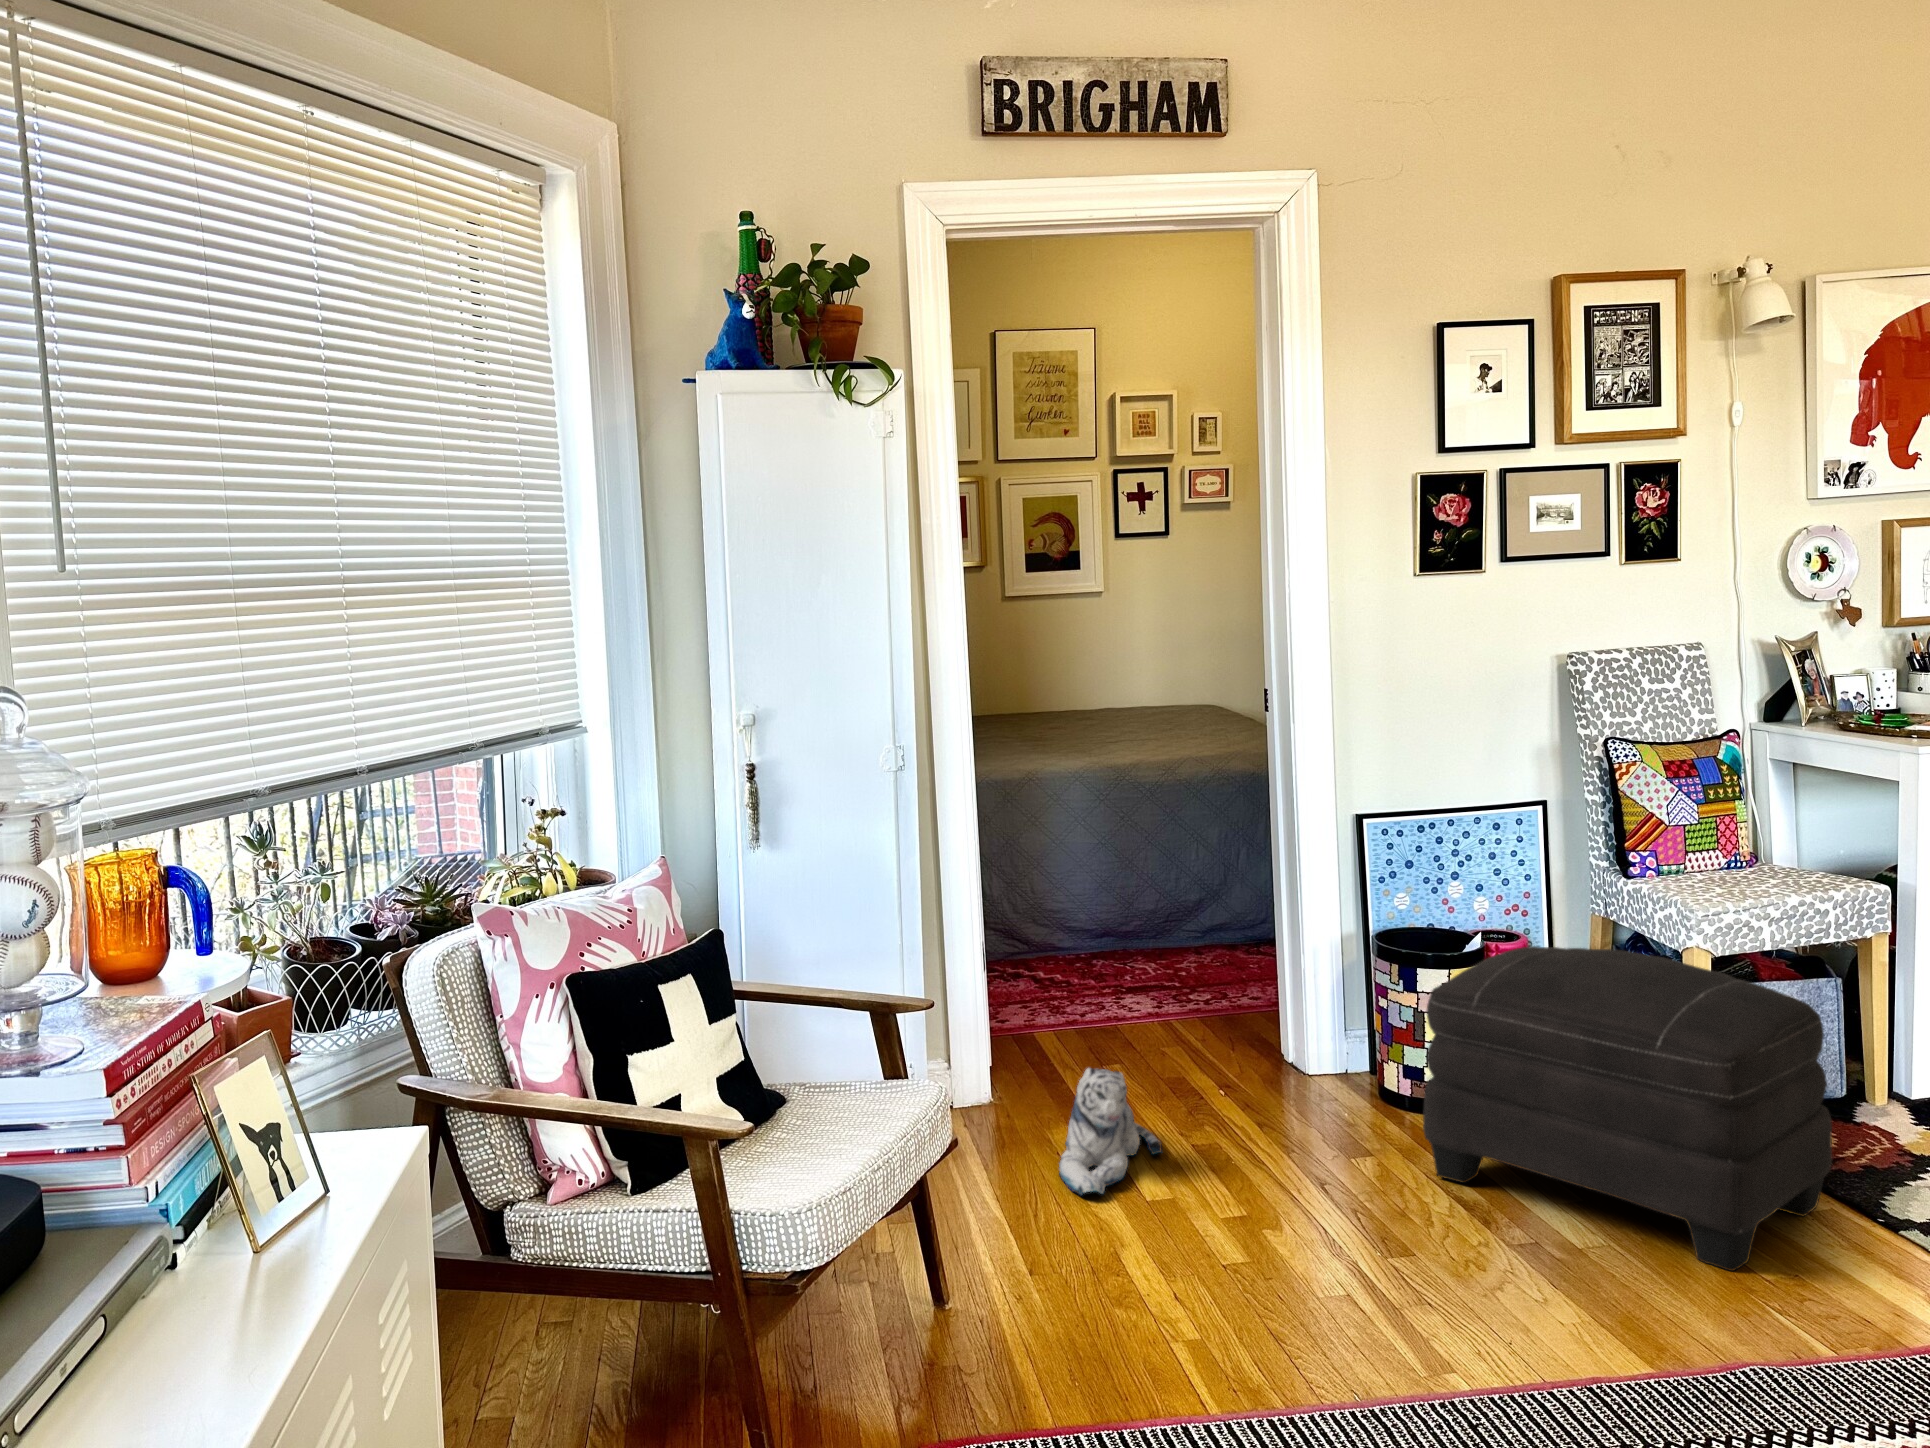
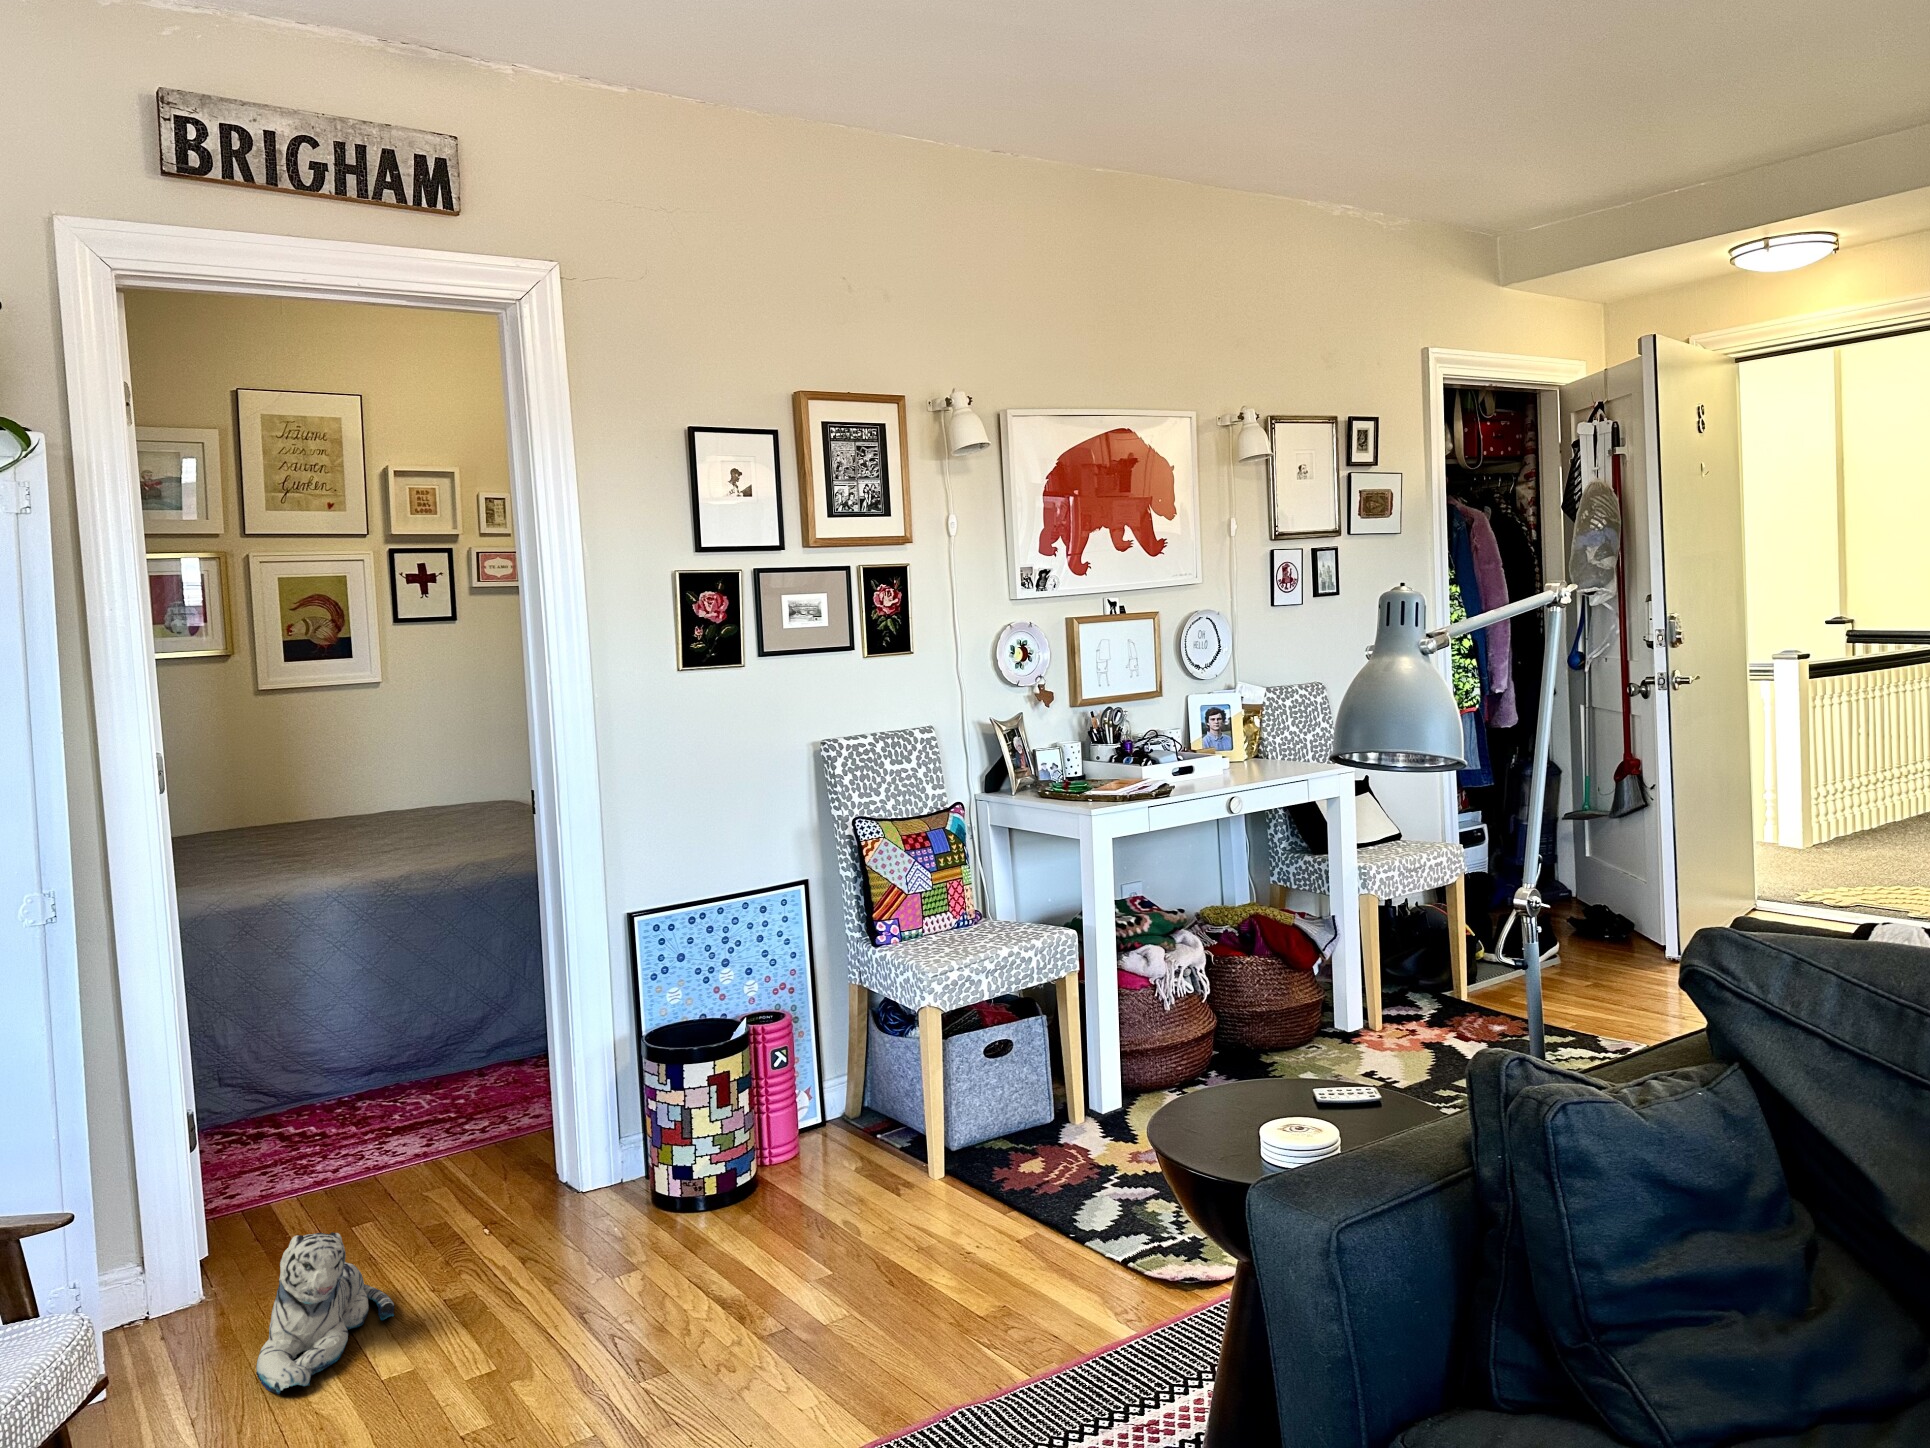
ottoman: present [1423,946,1832,1271] -> none [677,1018,1037,1314]

